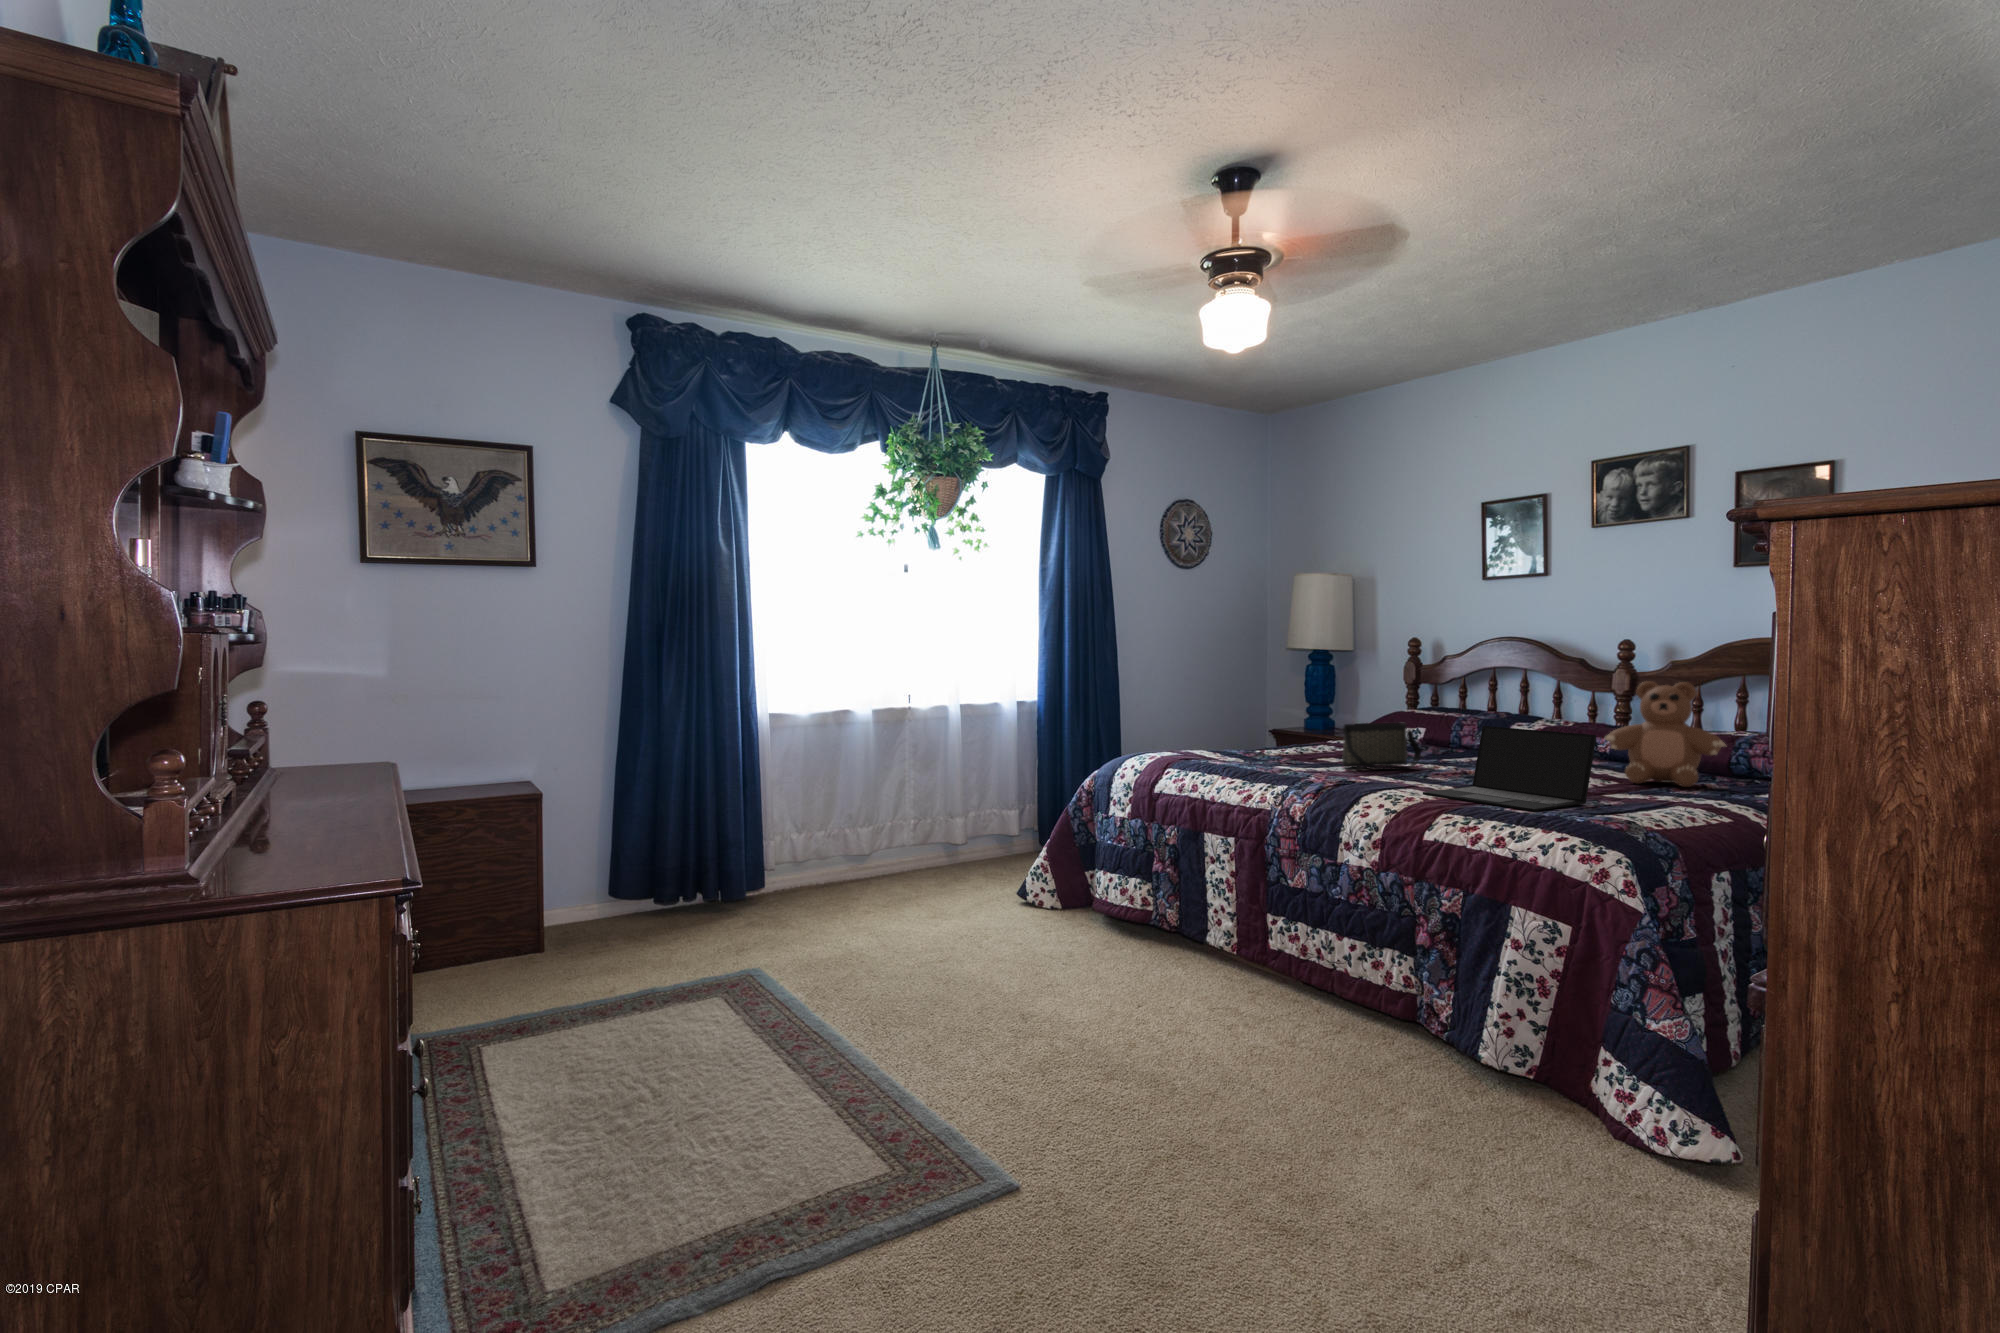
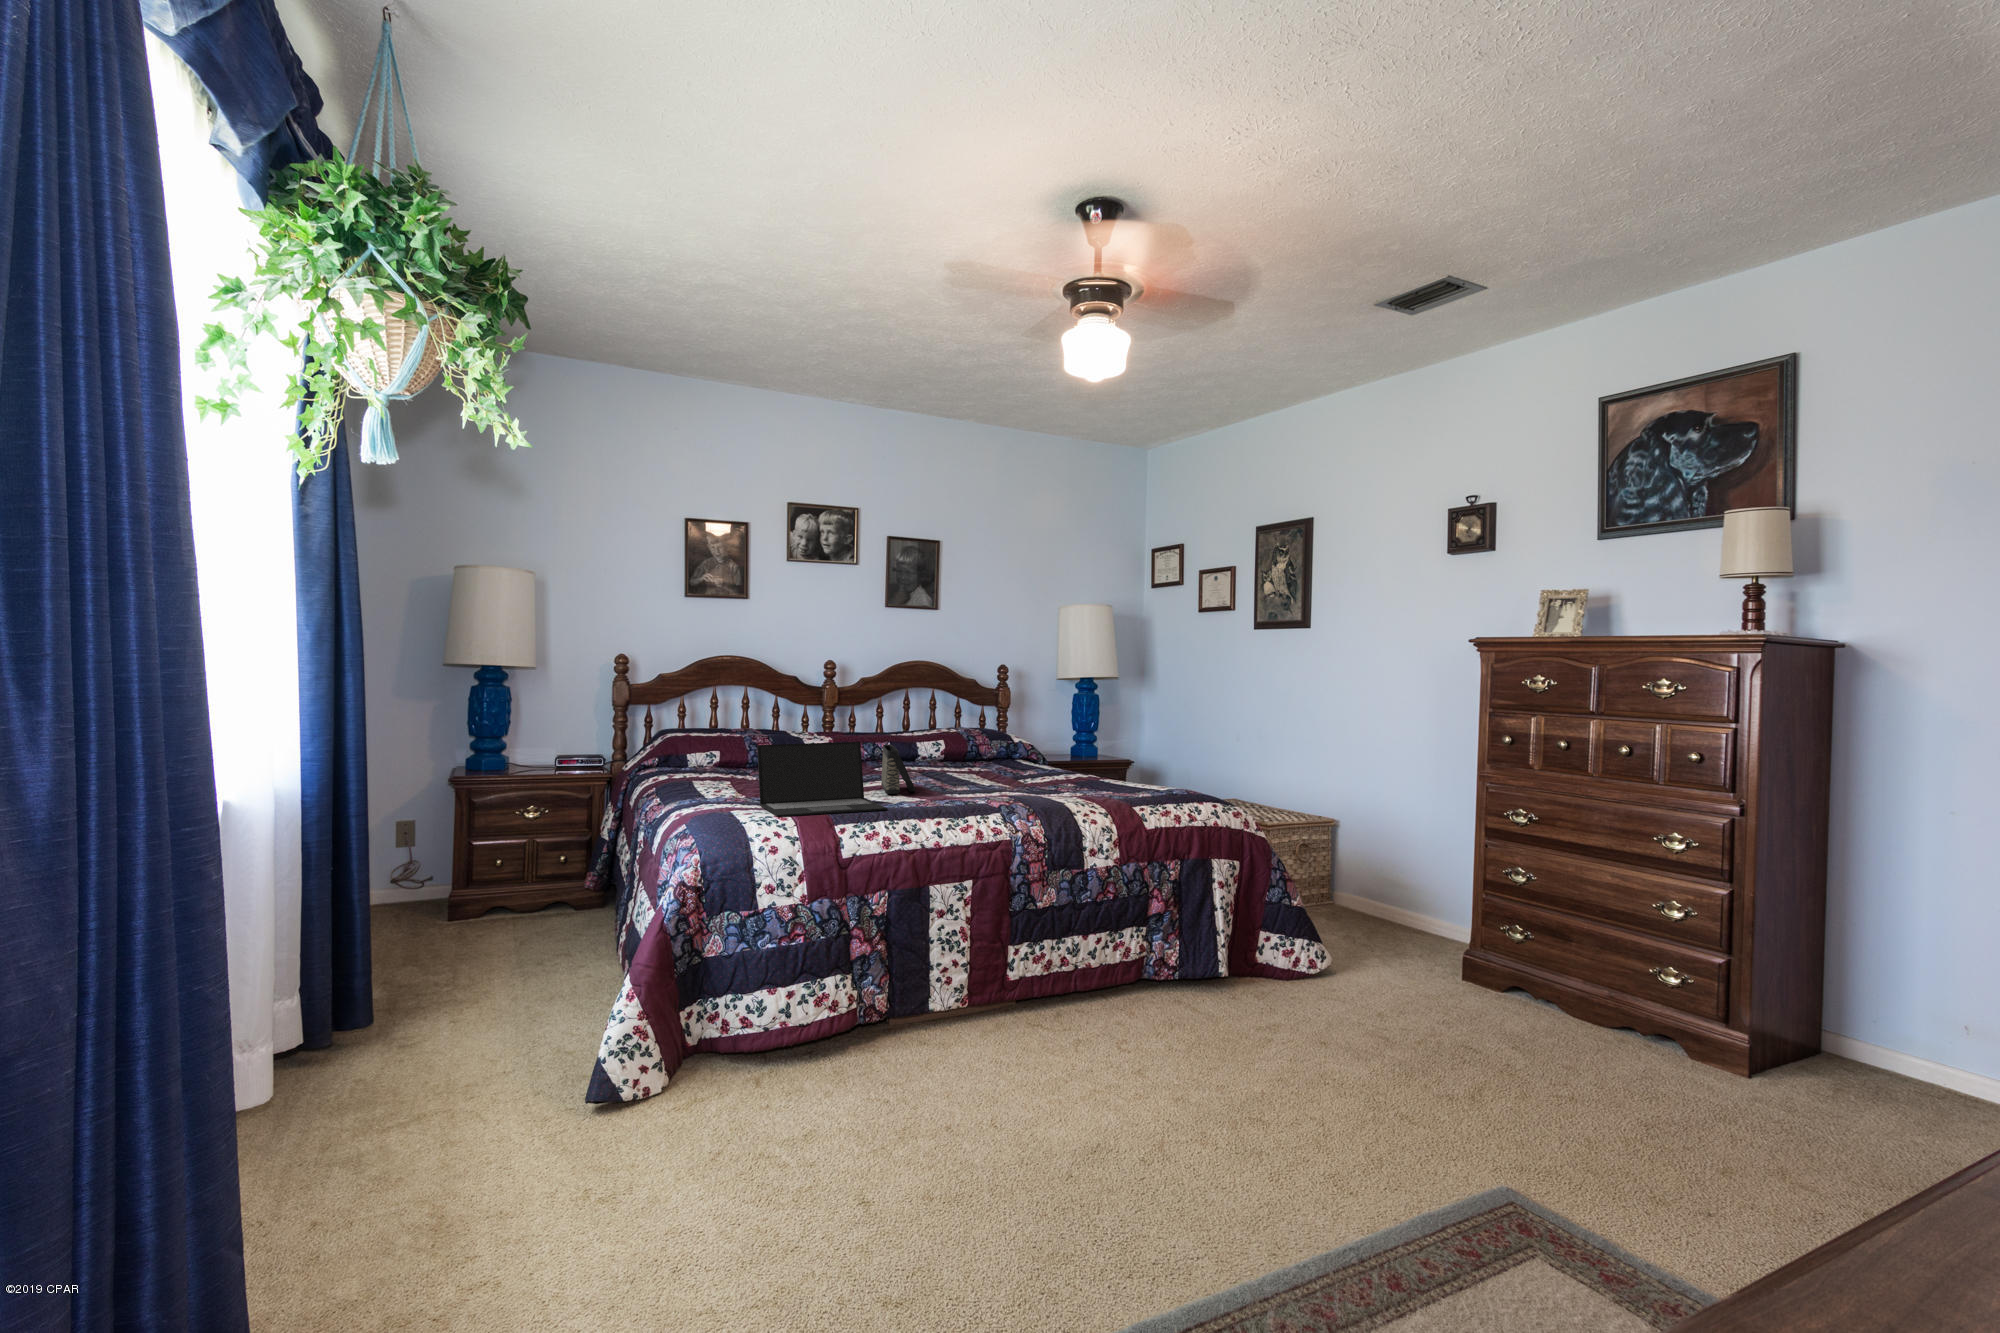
teddy bear: present [1605,681,1725,787] -> none [978,693,1035,772]
laptop: present [1423,726,1596,811] -> present [757,742,888,817]

